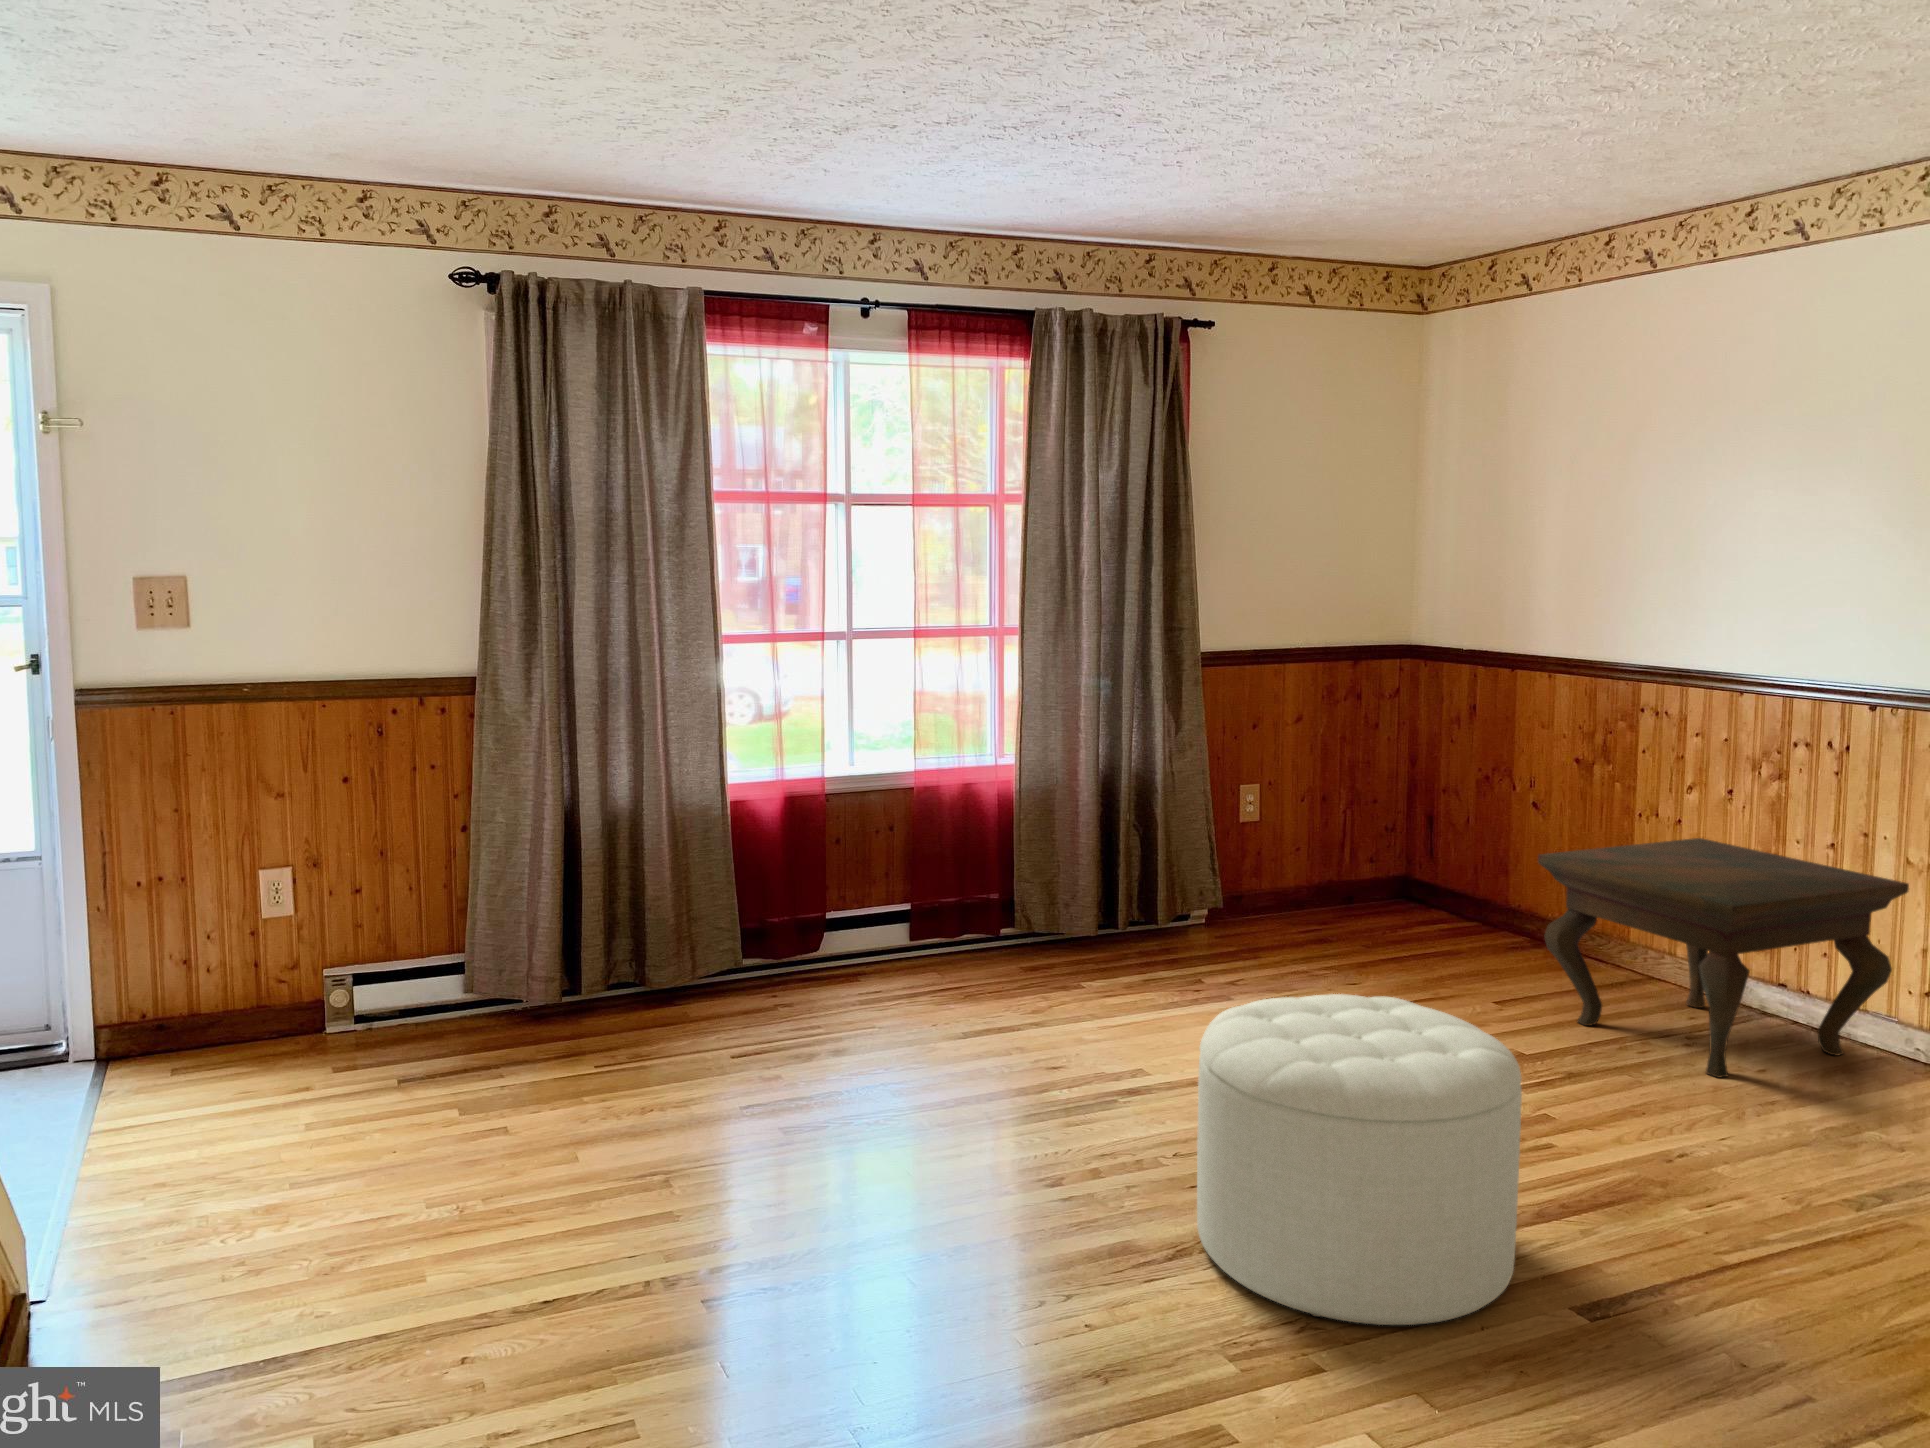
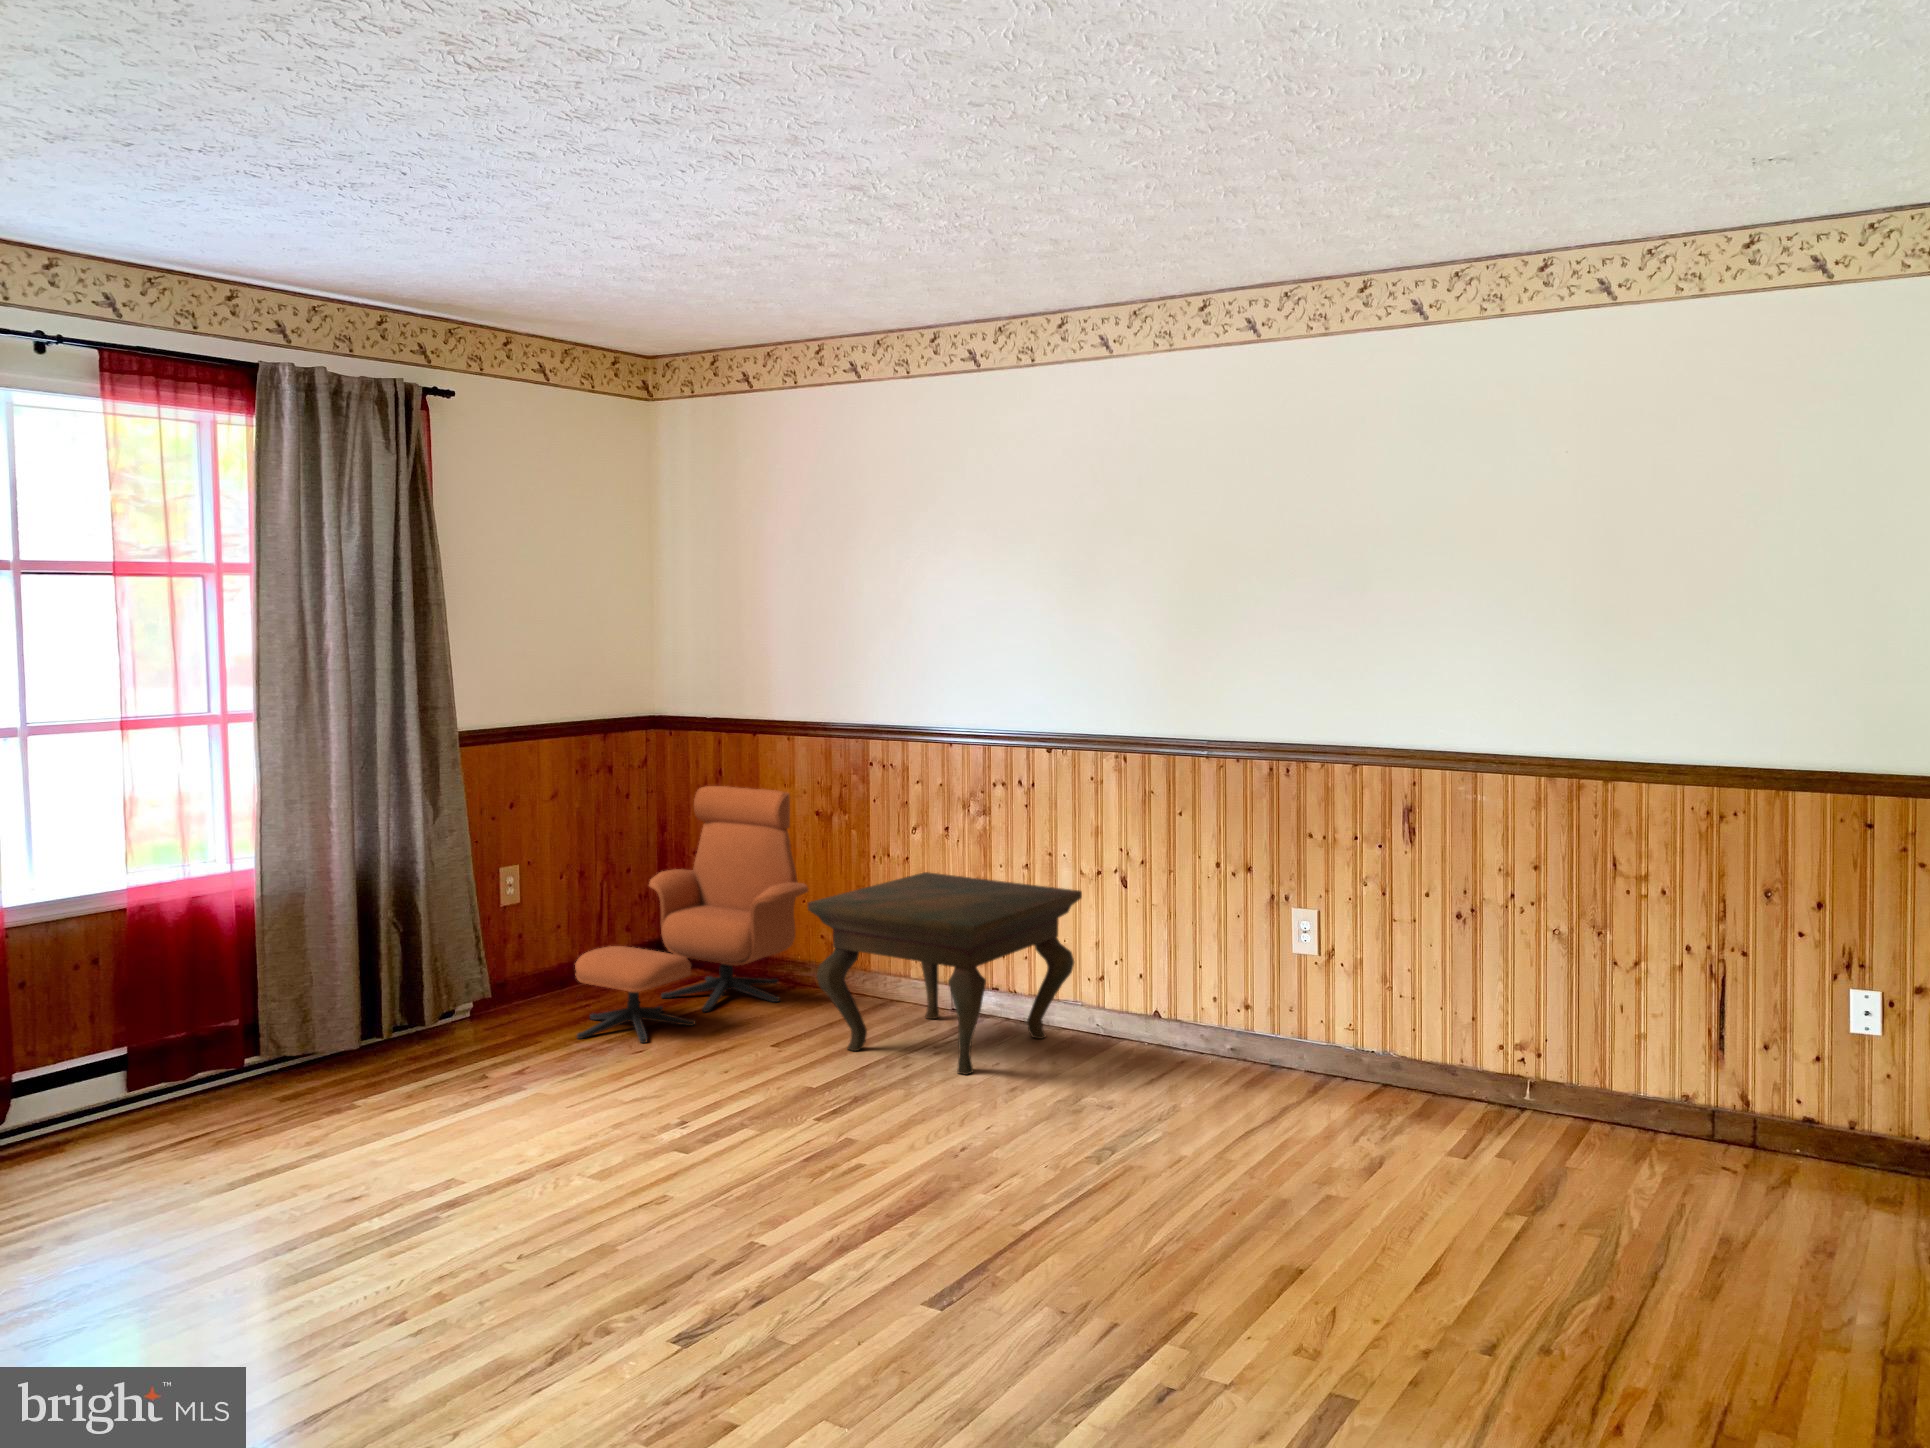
lounge chair: none [1293,721,1557,976] -> present [575,786,808,1043]
ottoman: present [1197,994,1522,1325] -> none [567,1053,870,1378]

